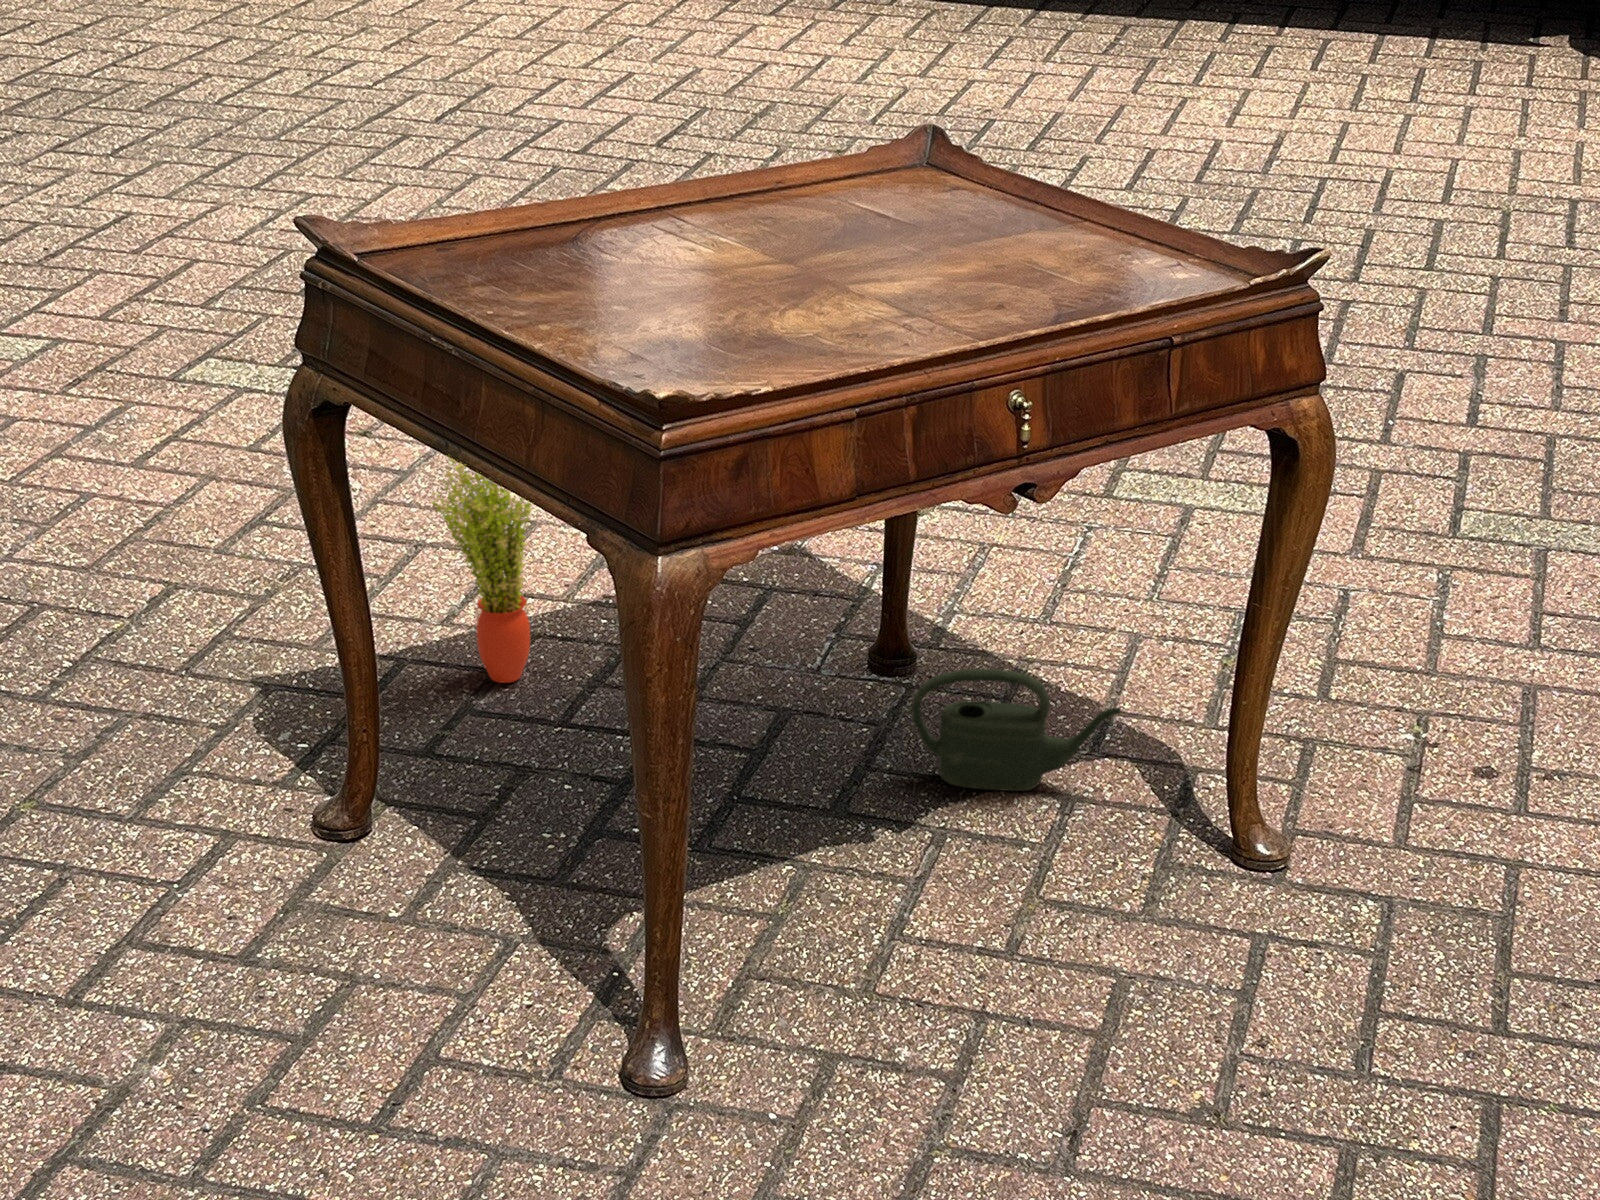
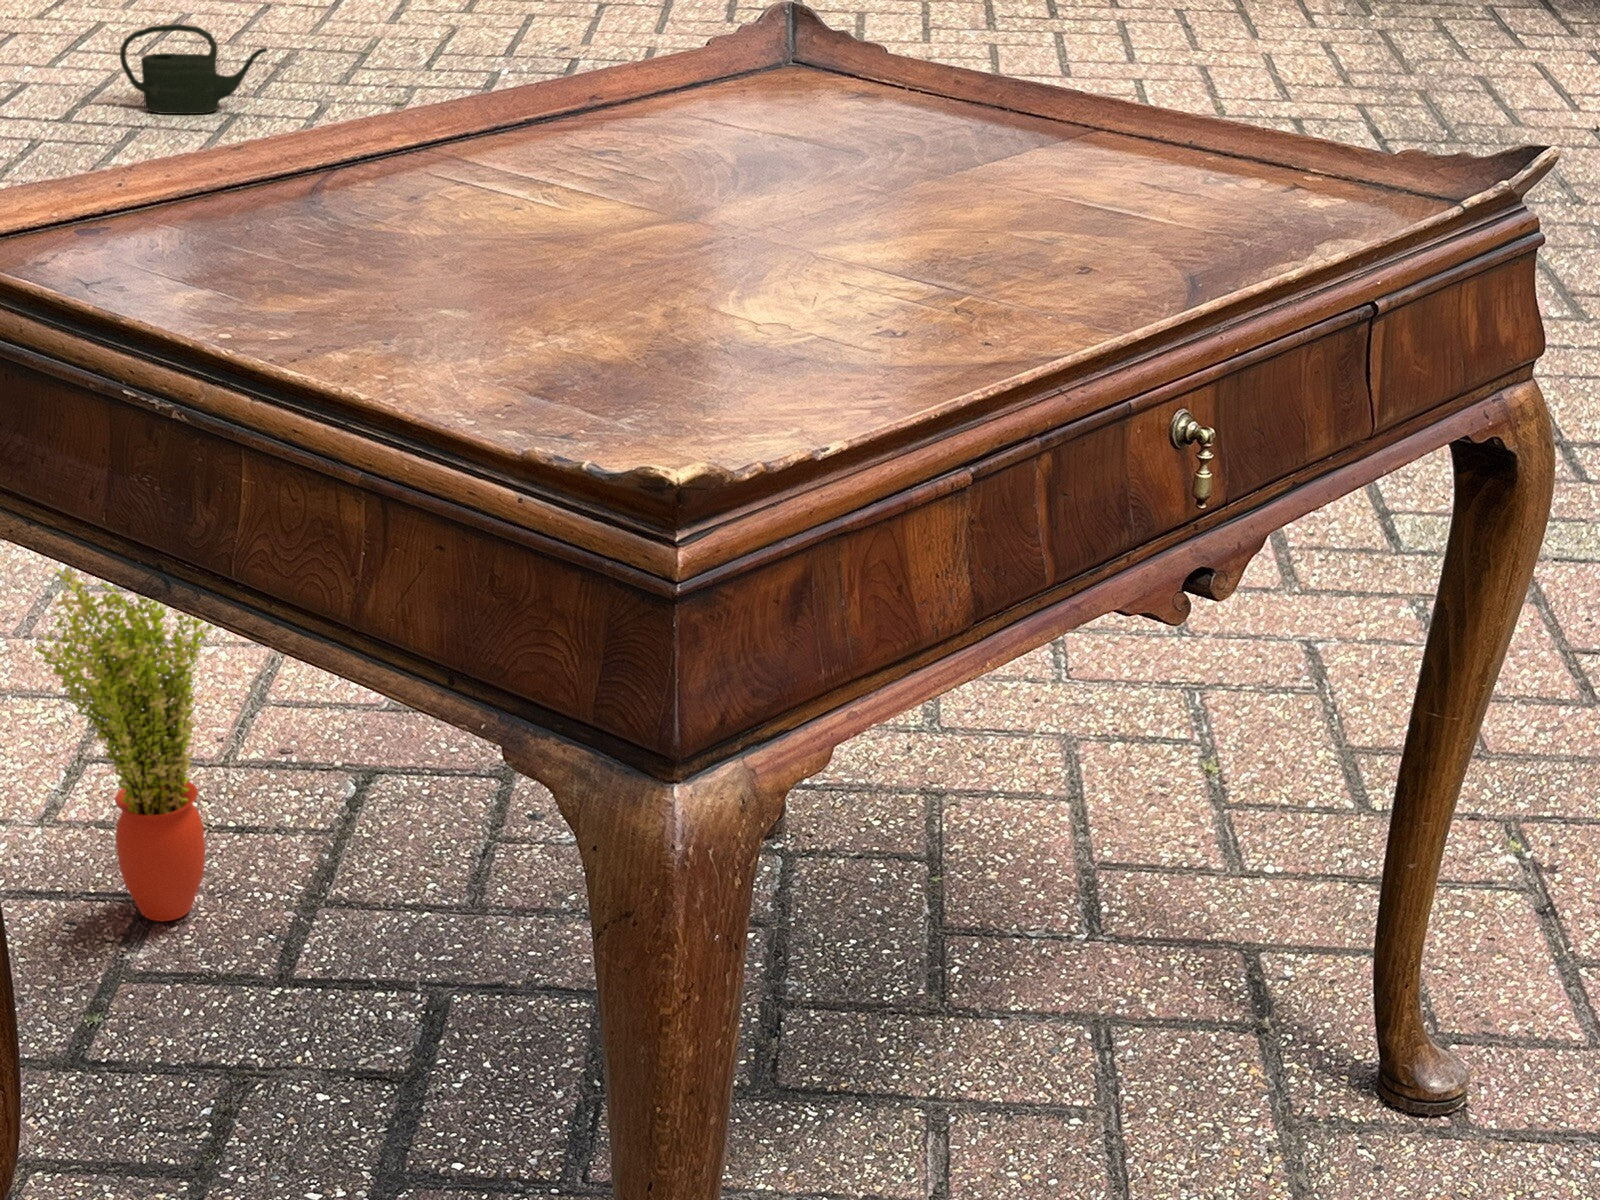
watering can: present [912,669,1121,791] -> present [120,24,267,114]

